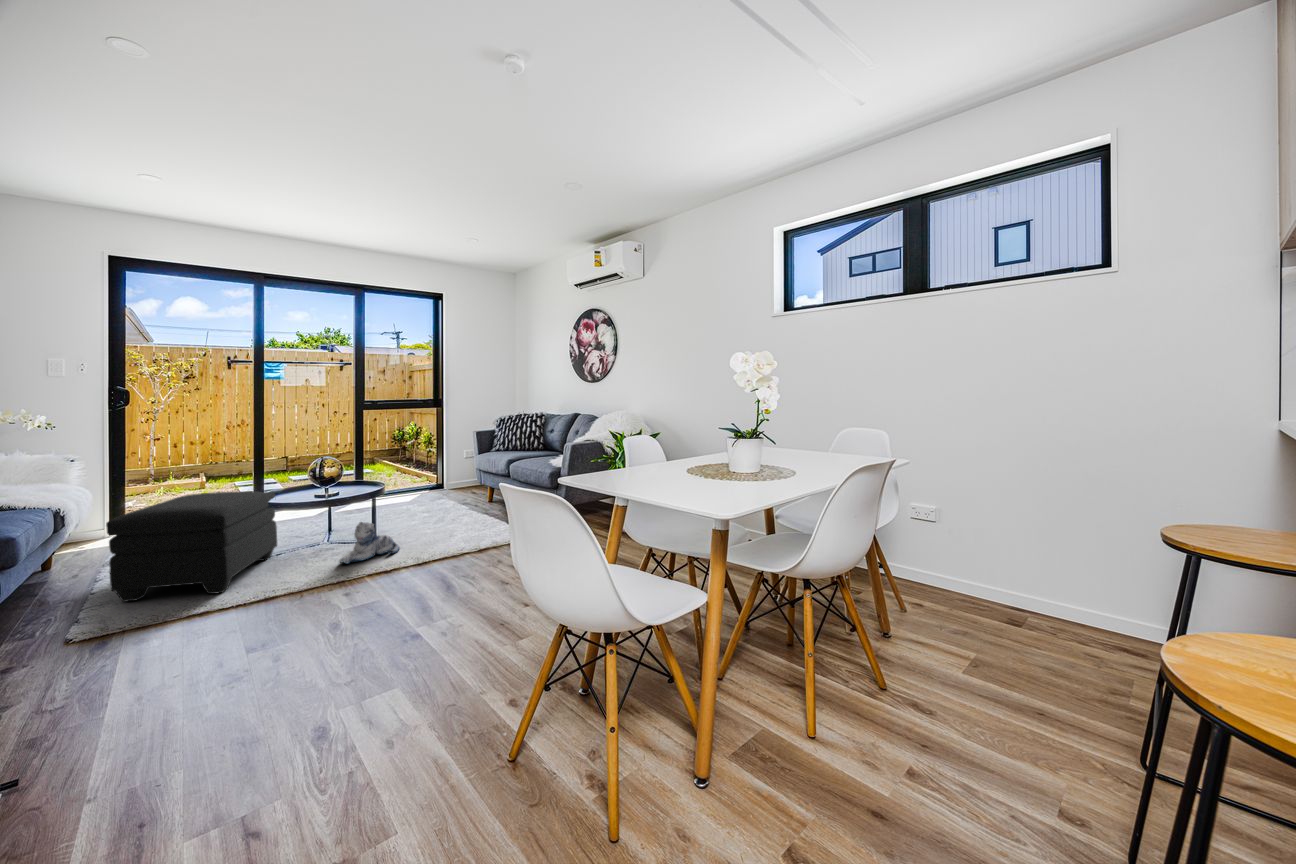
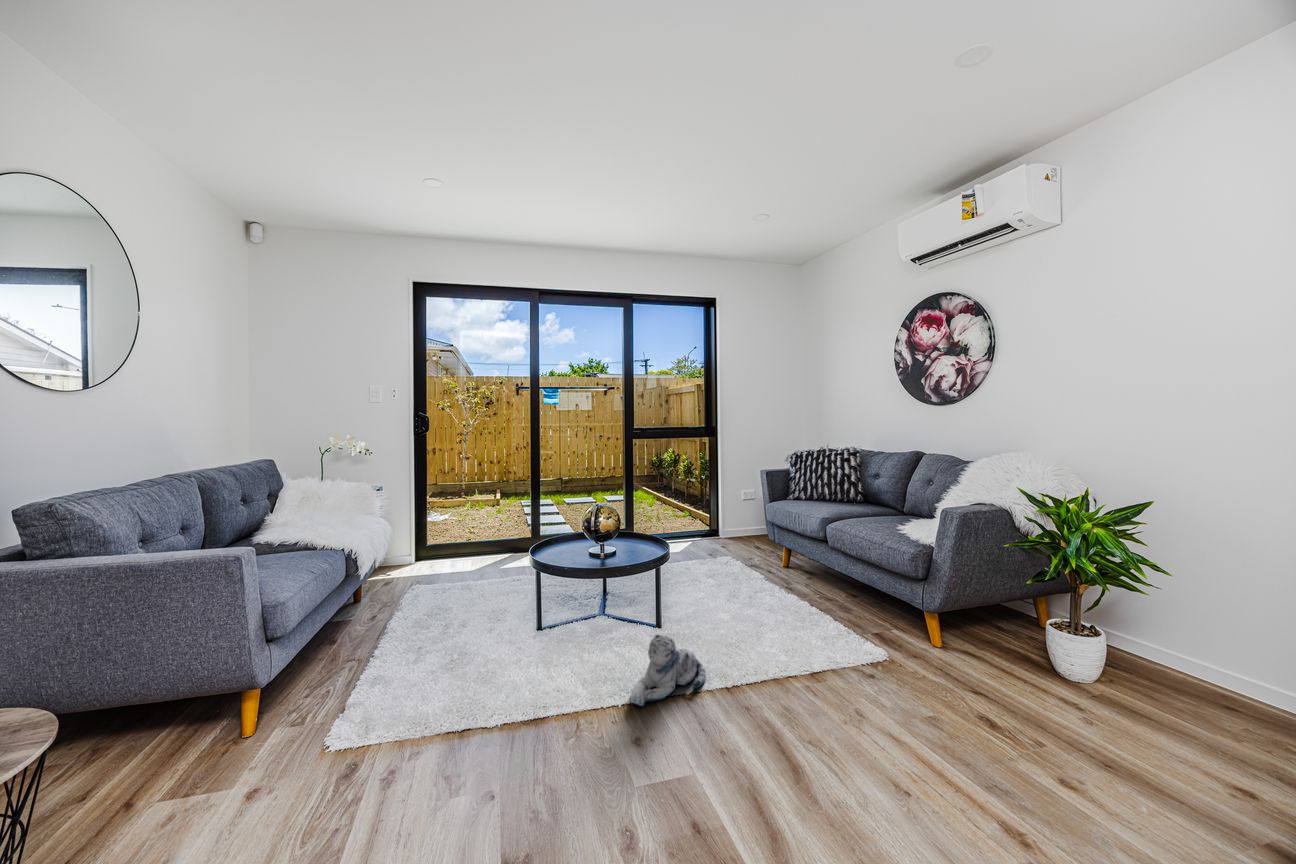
ottoman: present [106,491,277,601] -> none [349,572,549,755]

